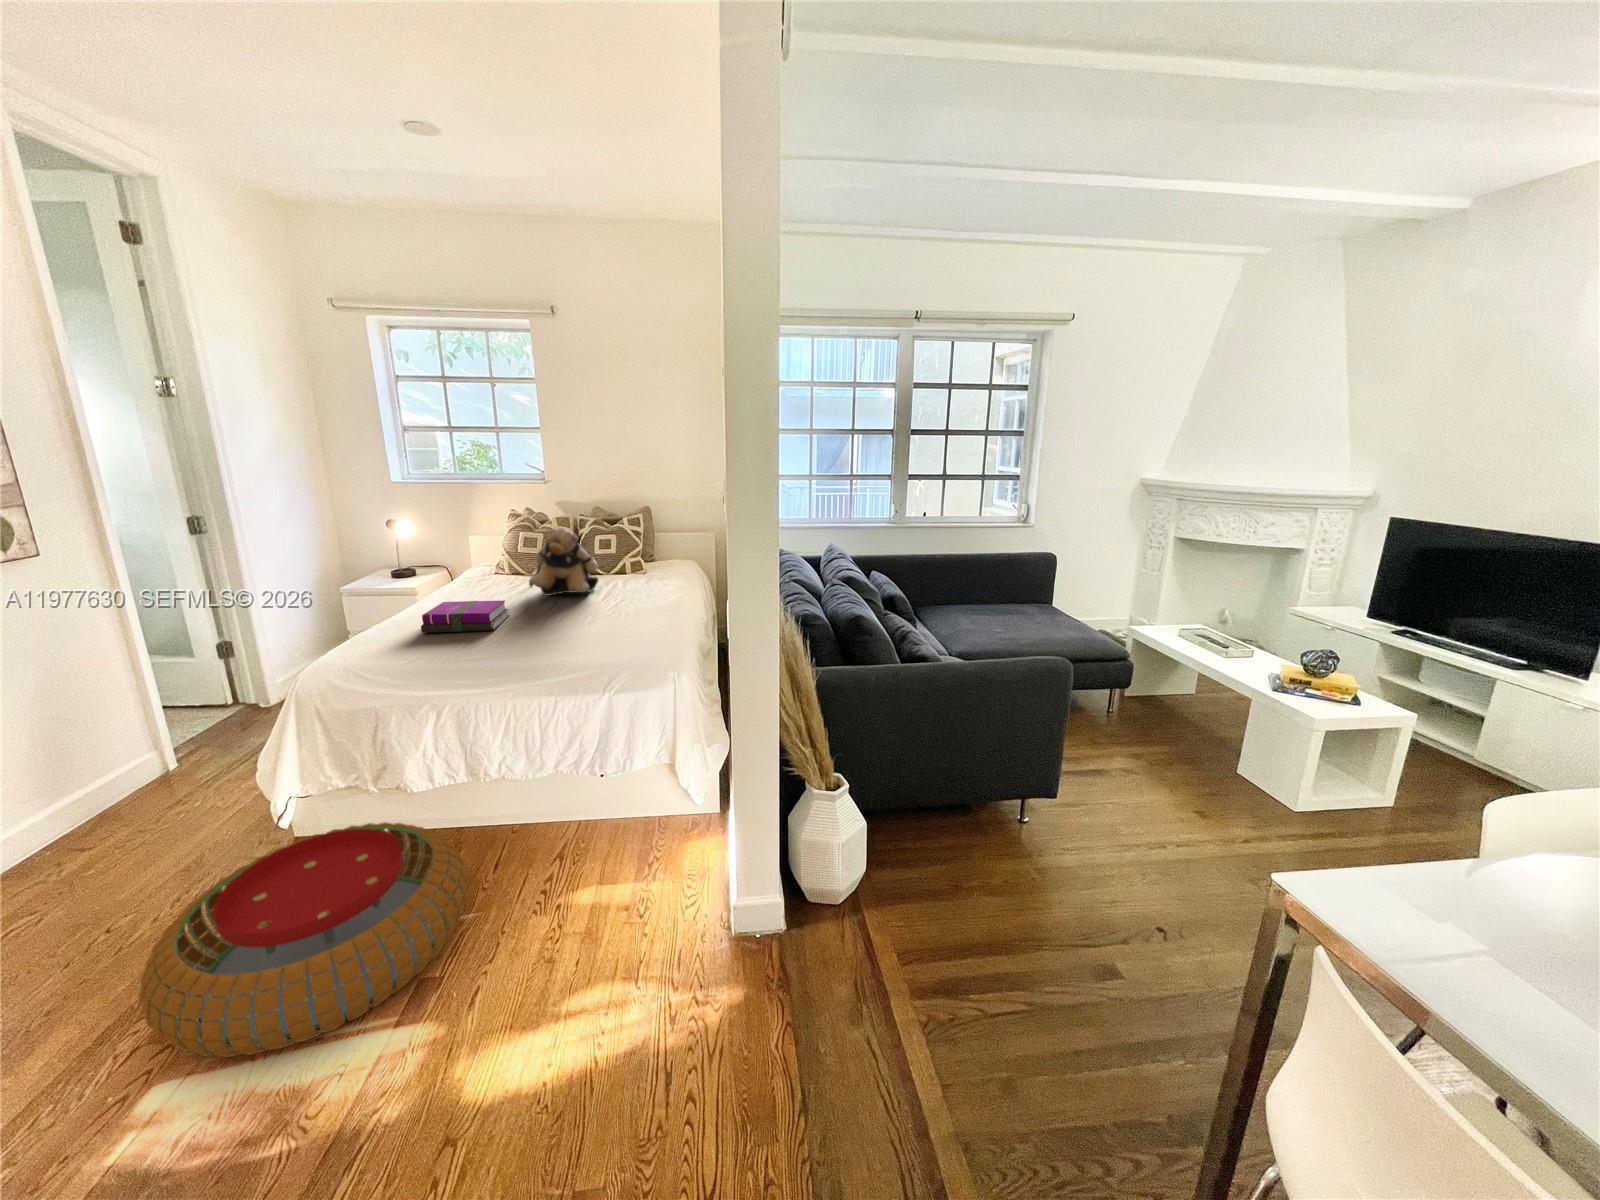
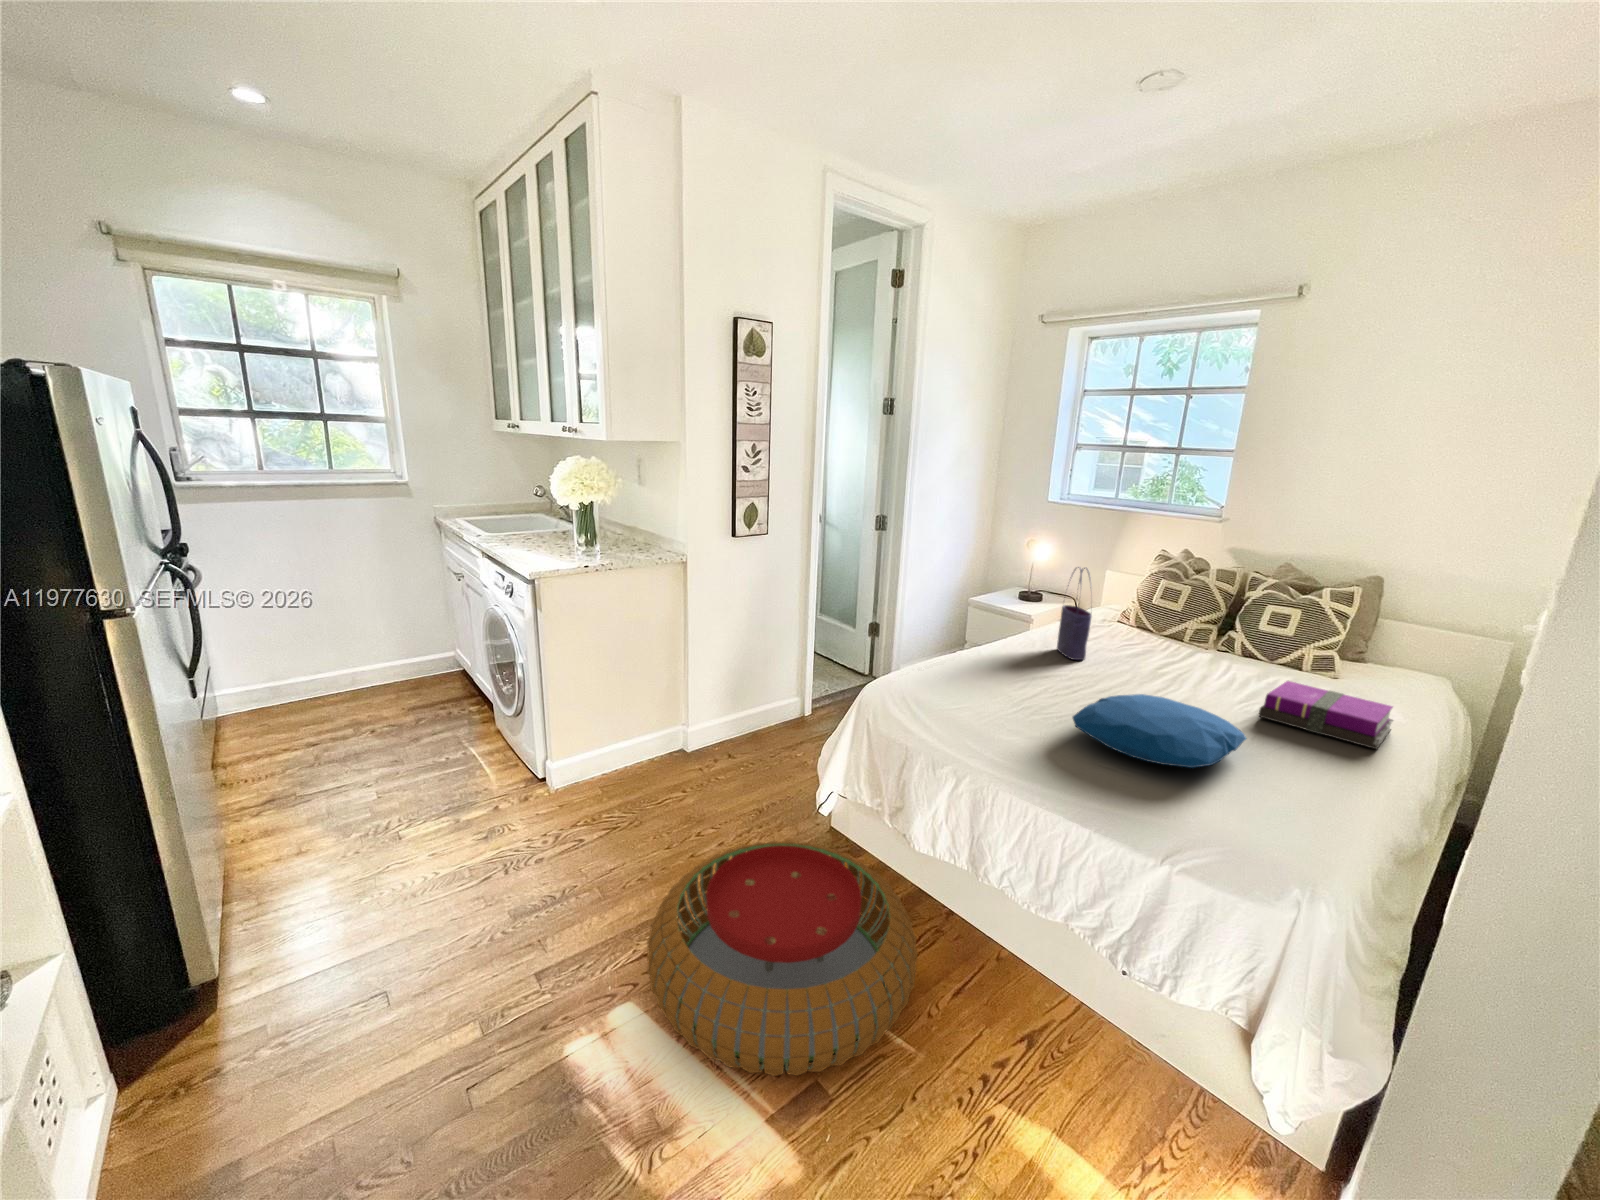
teddy bear: present [529,528,598,595] -> none [1140,583,1250,685]
tote bag: none [458,531,491,606] -> present [1057,567,1092,660]
notebook: present [421,600,509,633] -> present [1259,681,1393,749]
pillow: none [512,607,619,648] -> present [1073,694,1246,768]

